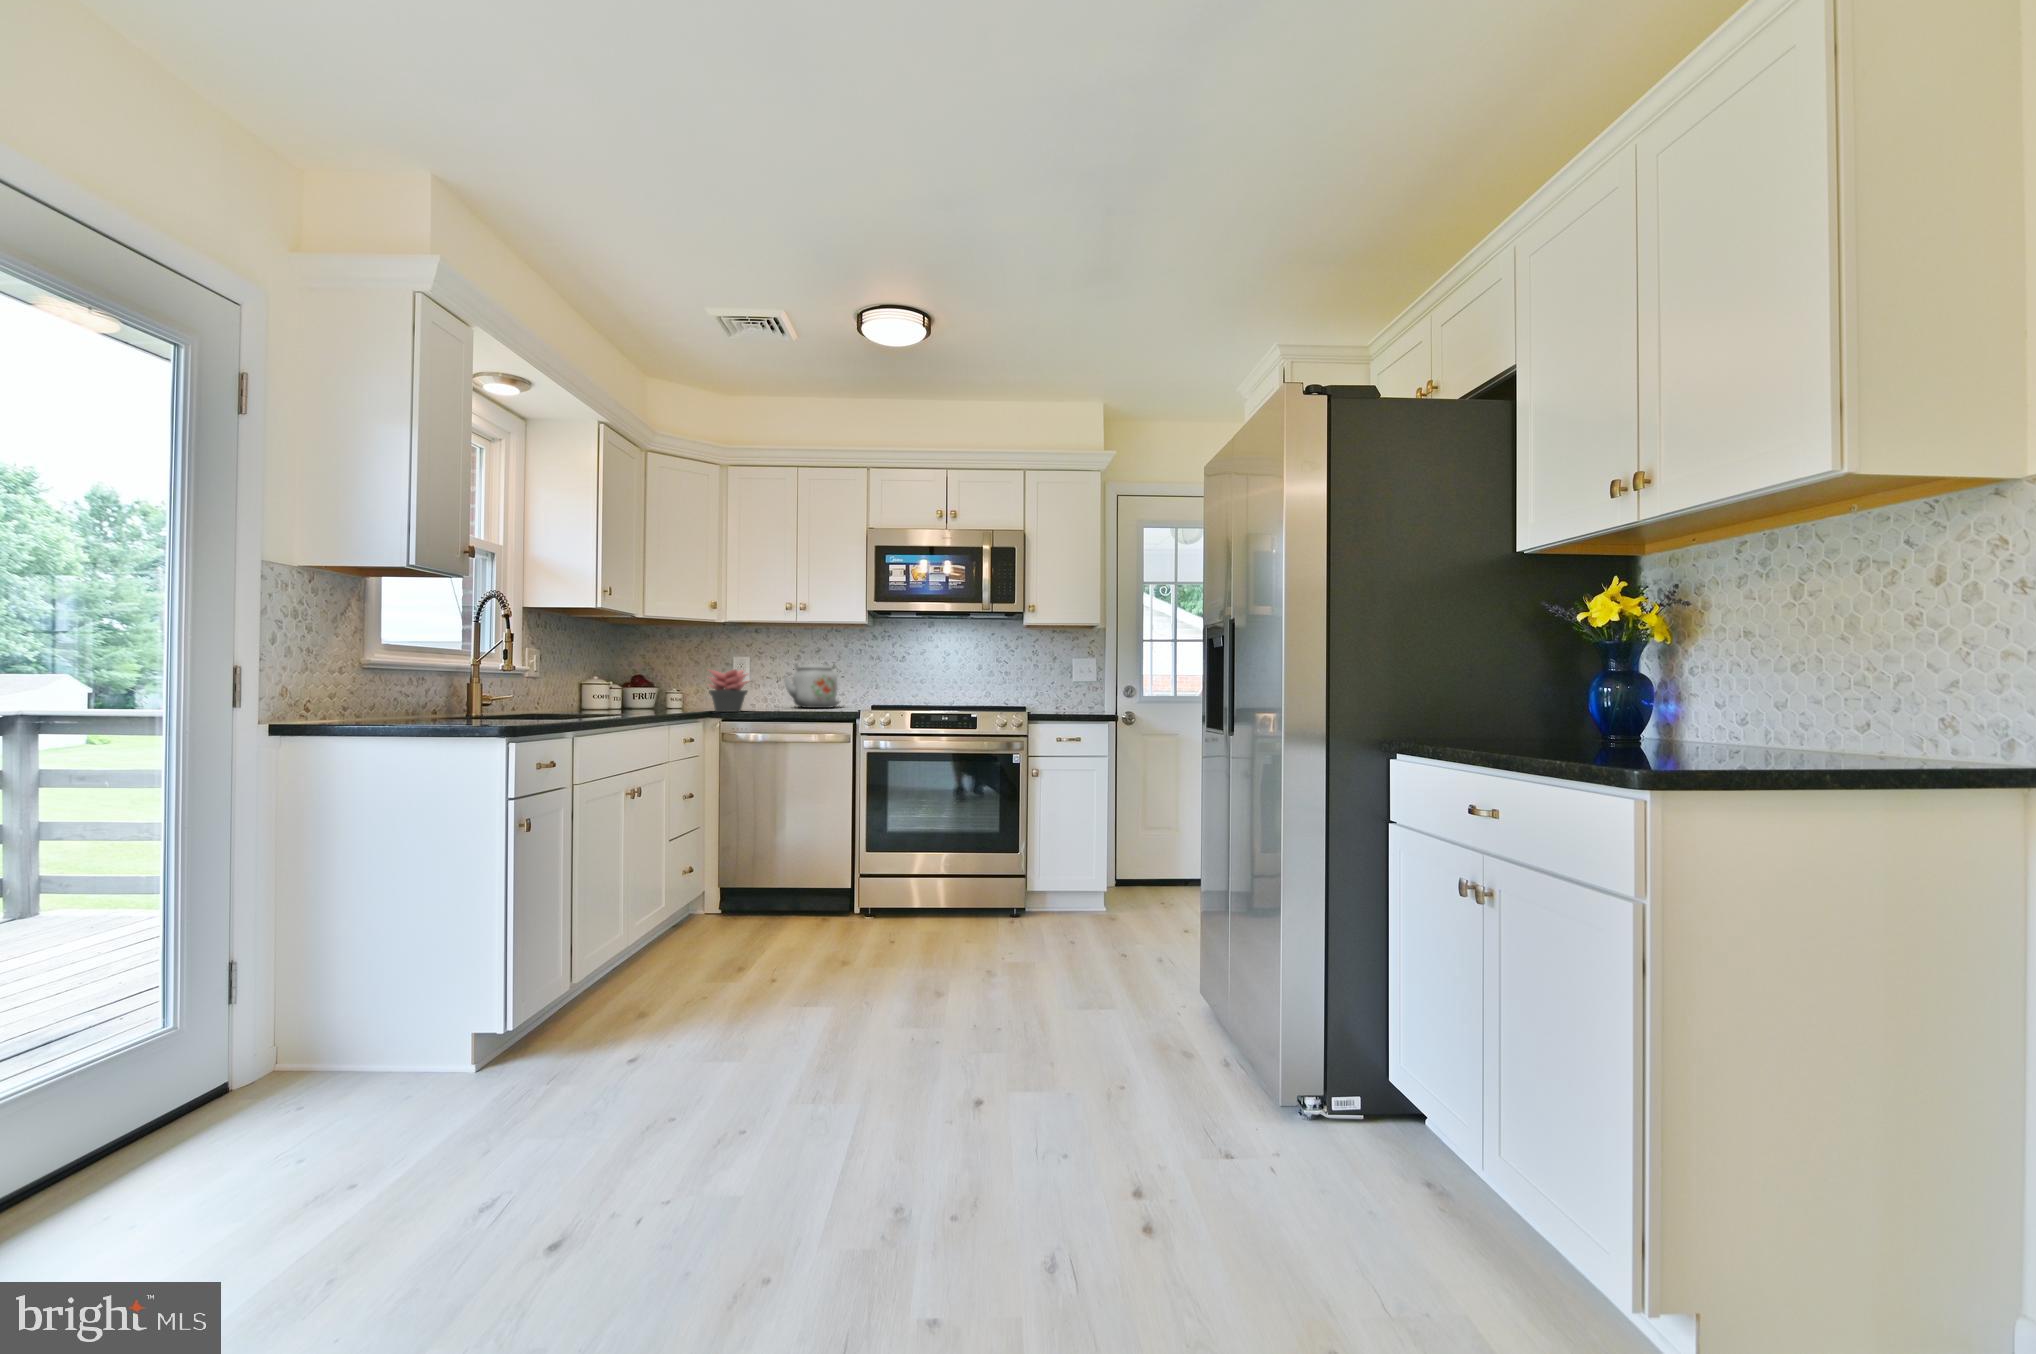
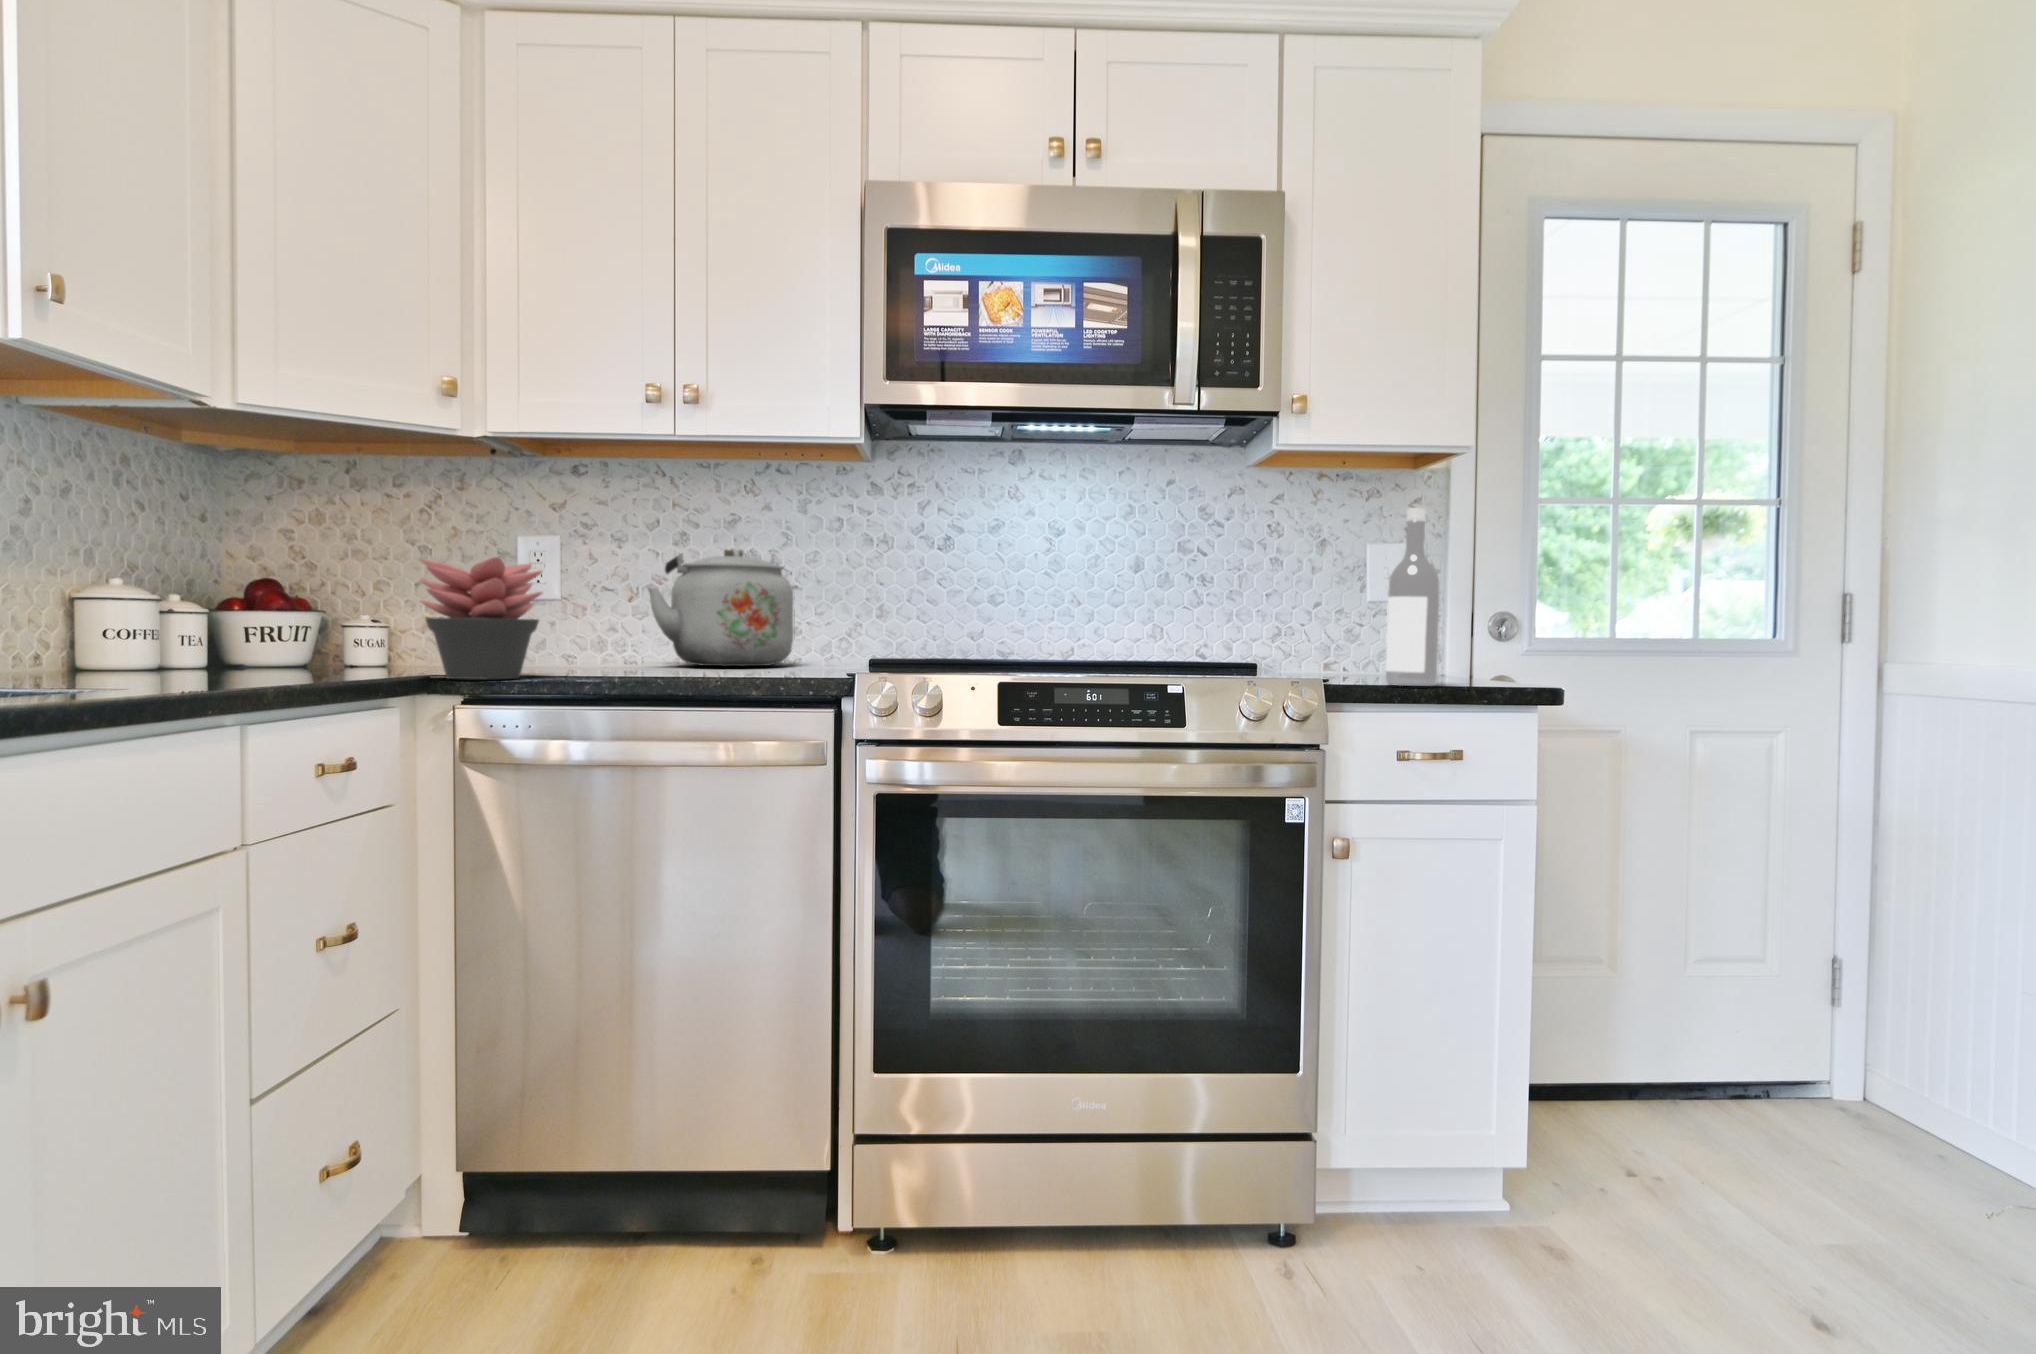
wine bottle: none [1054,650,1071,714] -> present [1386,508,1439,686]

